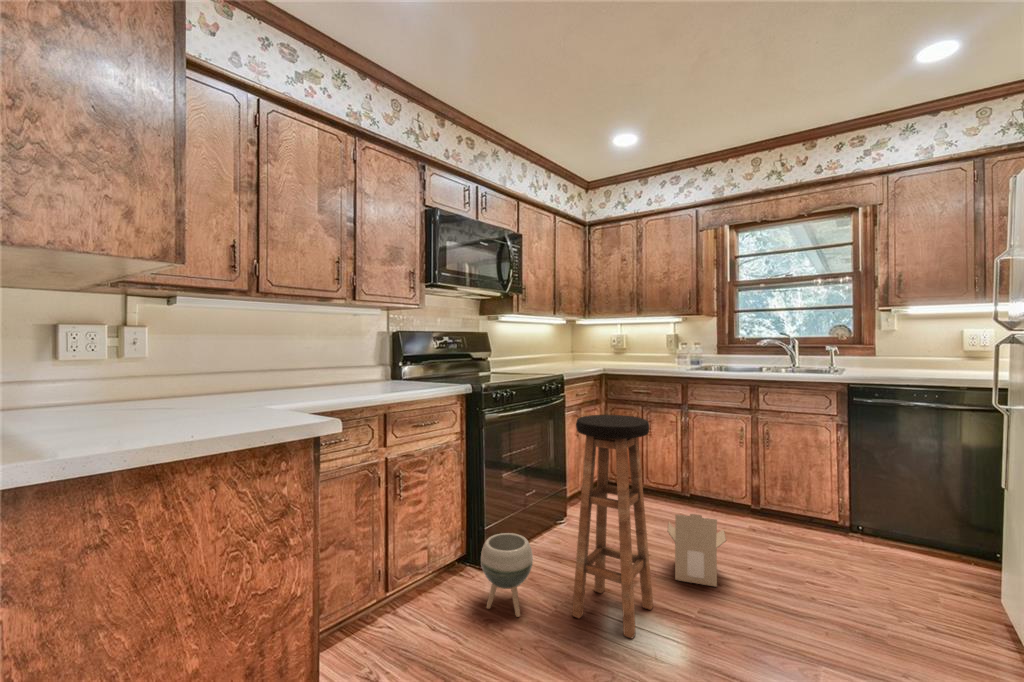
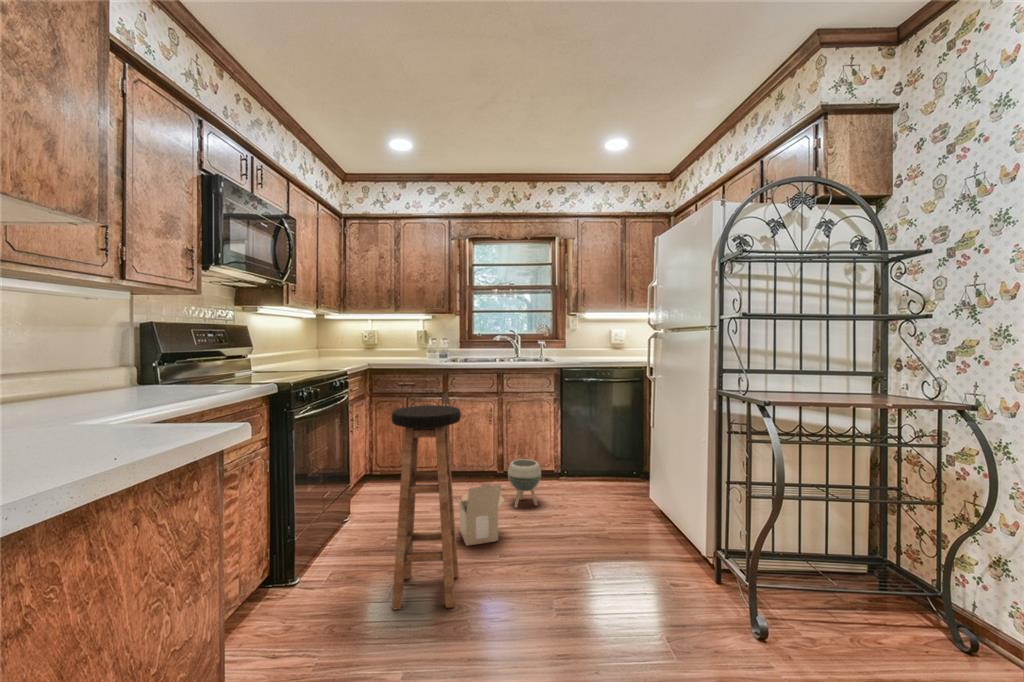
planter: present [481,533,533,617] -> present [508,459,541,508]

